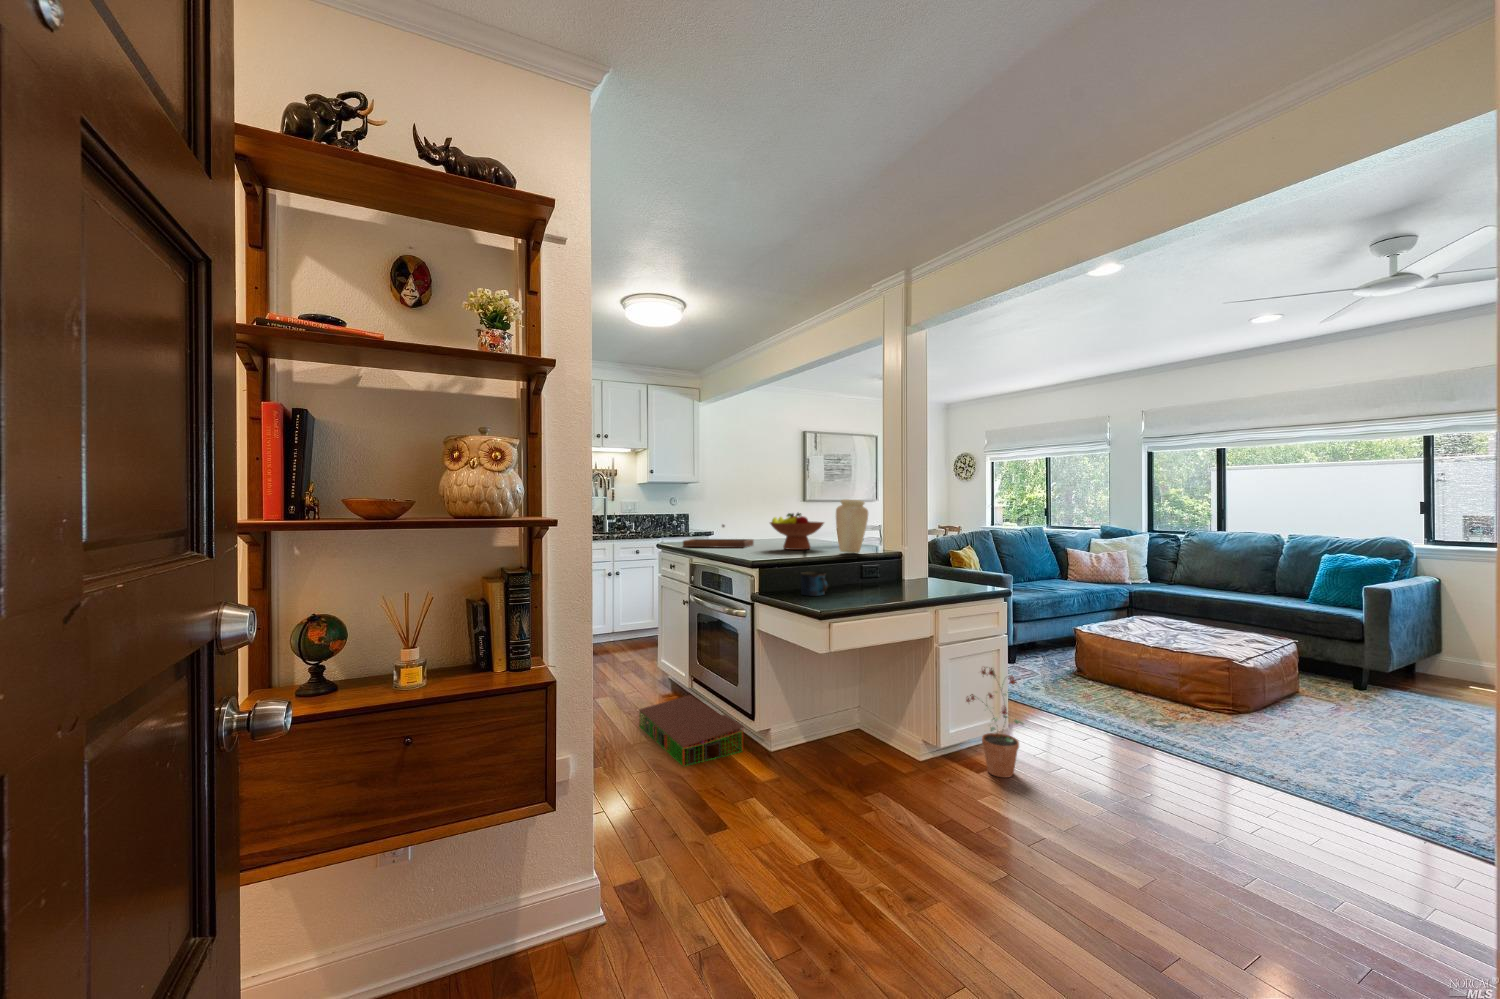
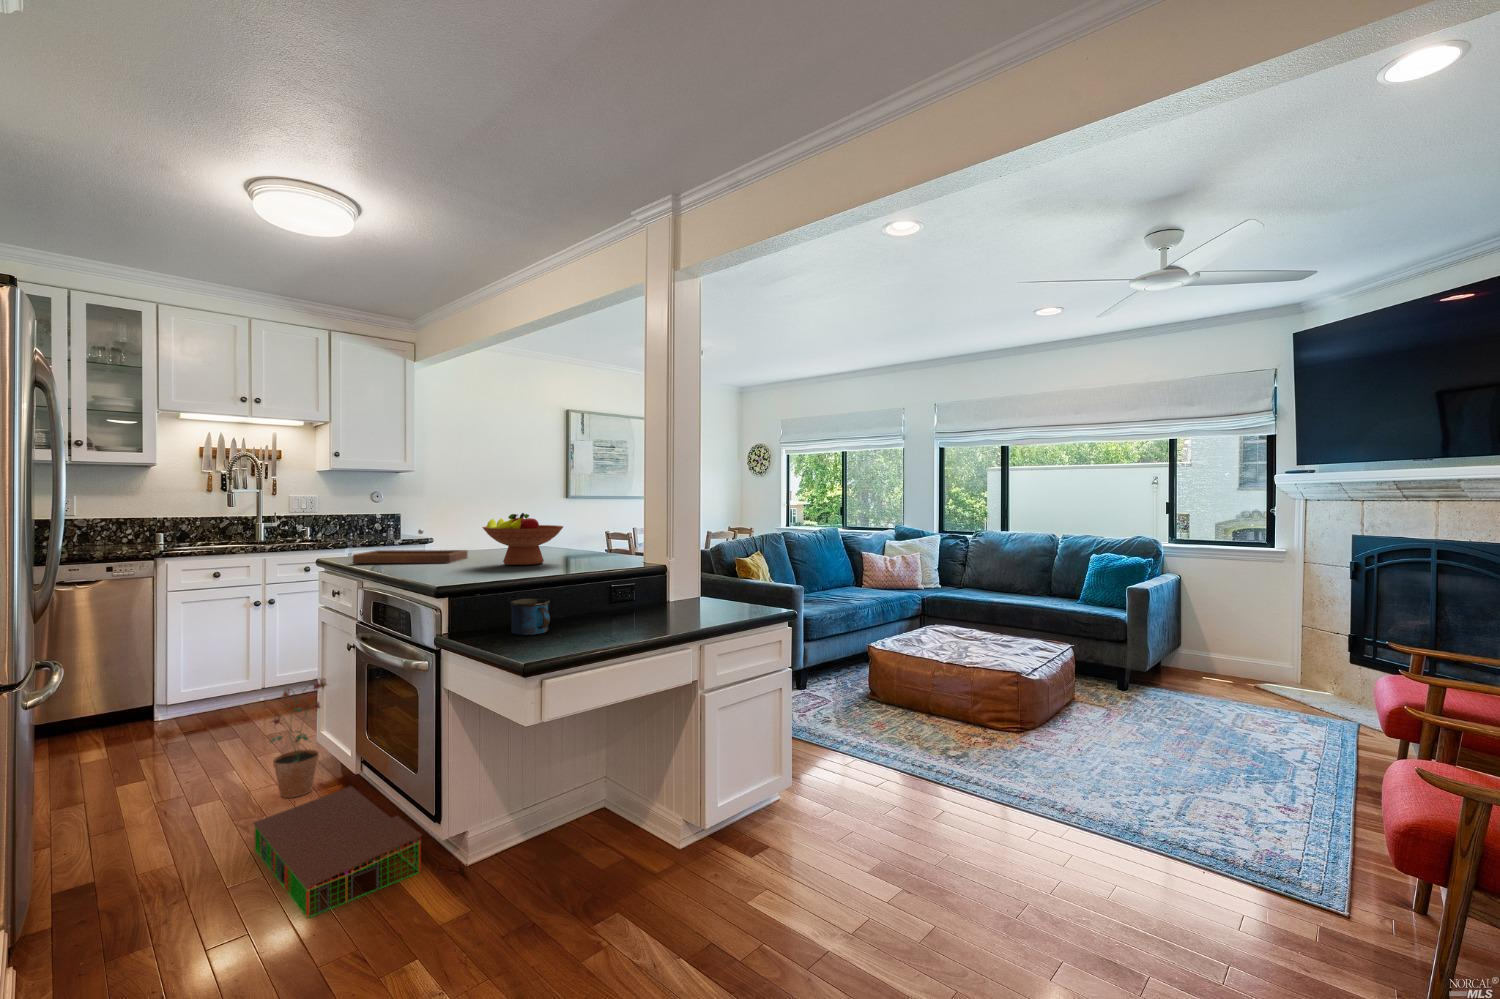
vase: present [836,499,868,553] -> none [573,495,618,569]
potted plant: present [966,667,1023,777] -> present [270,679,326,798]

